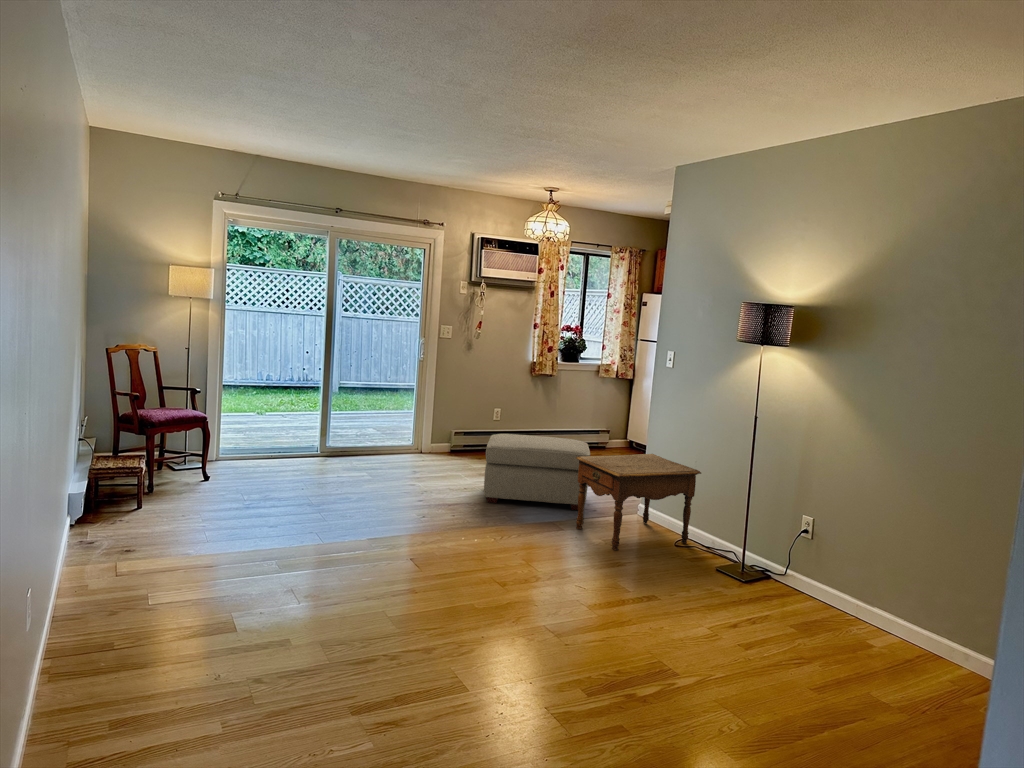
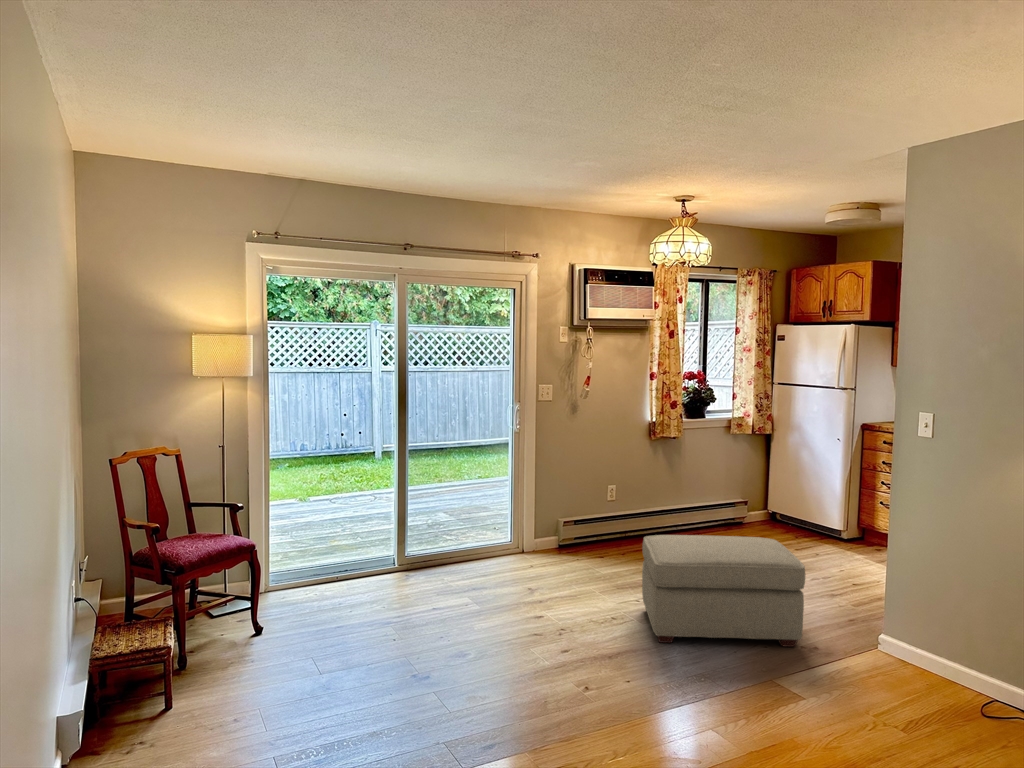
side table: present [576,454,701,550] -> none [808,562,1015,737]

